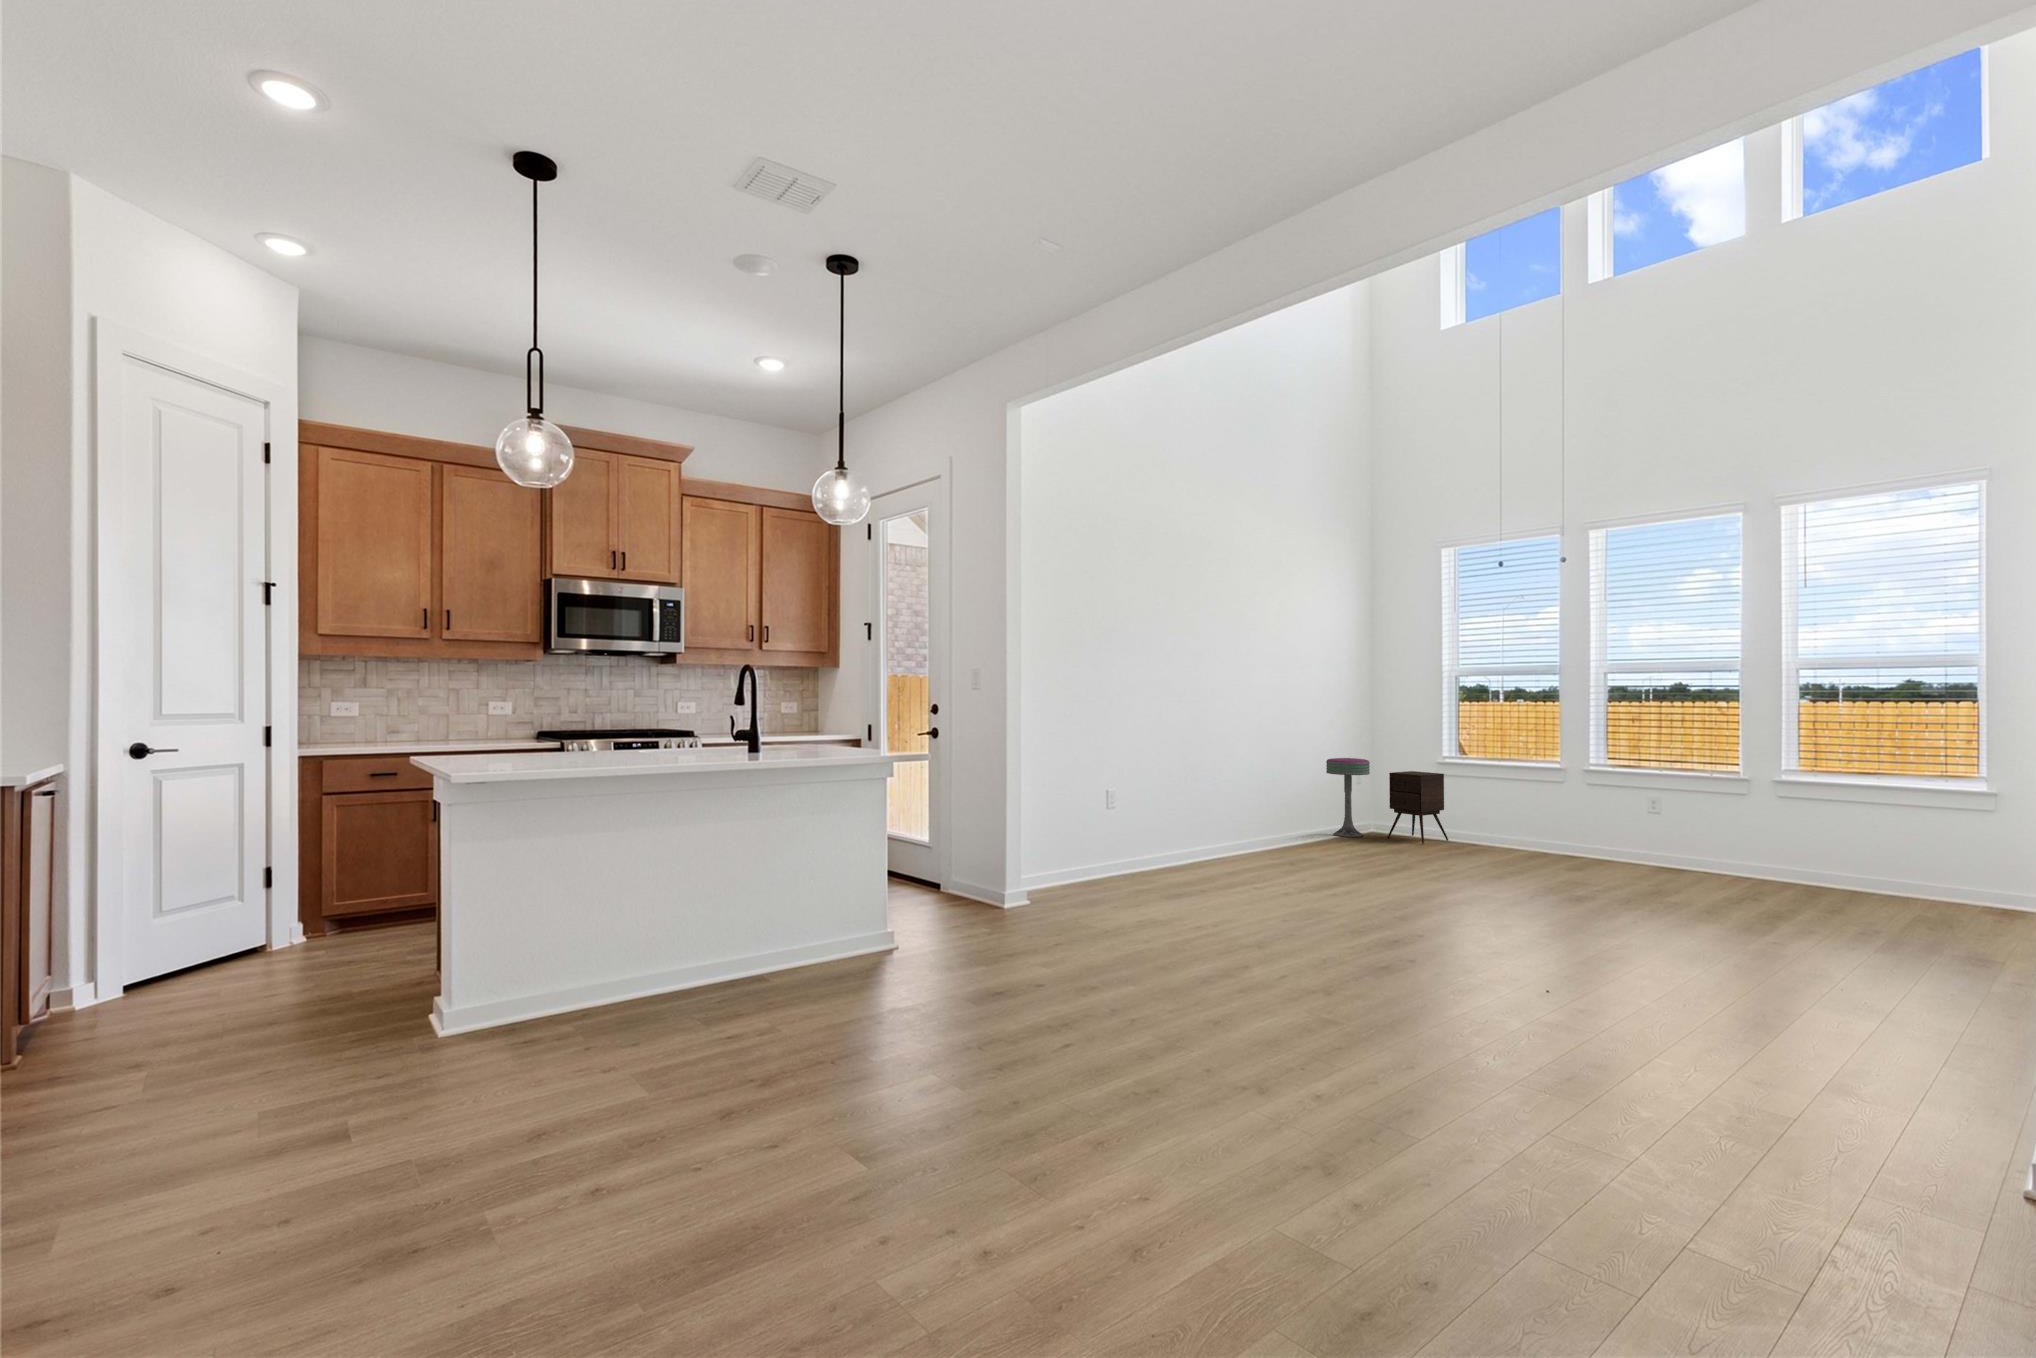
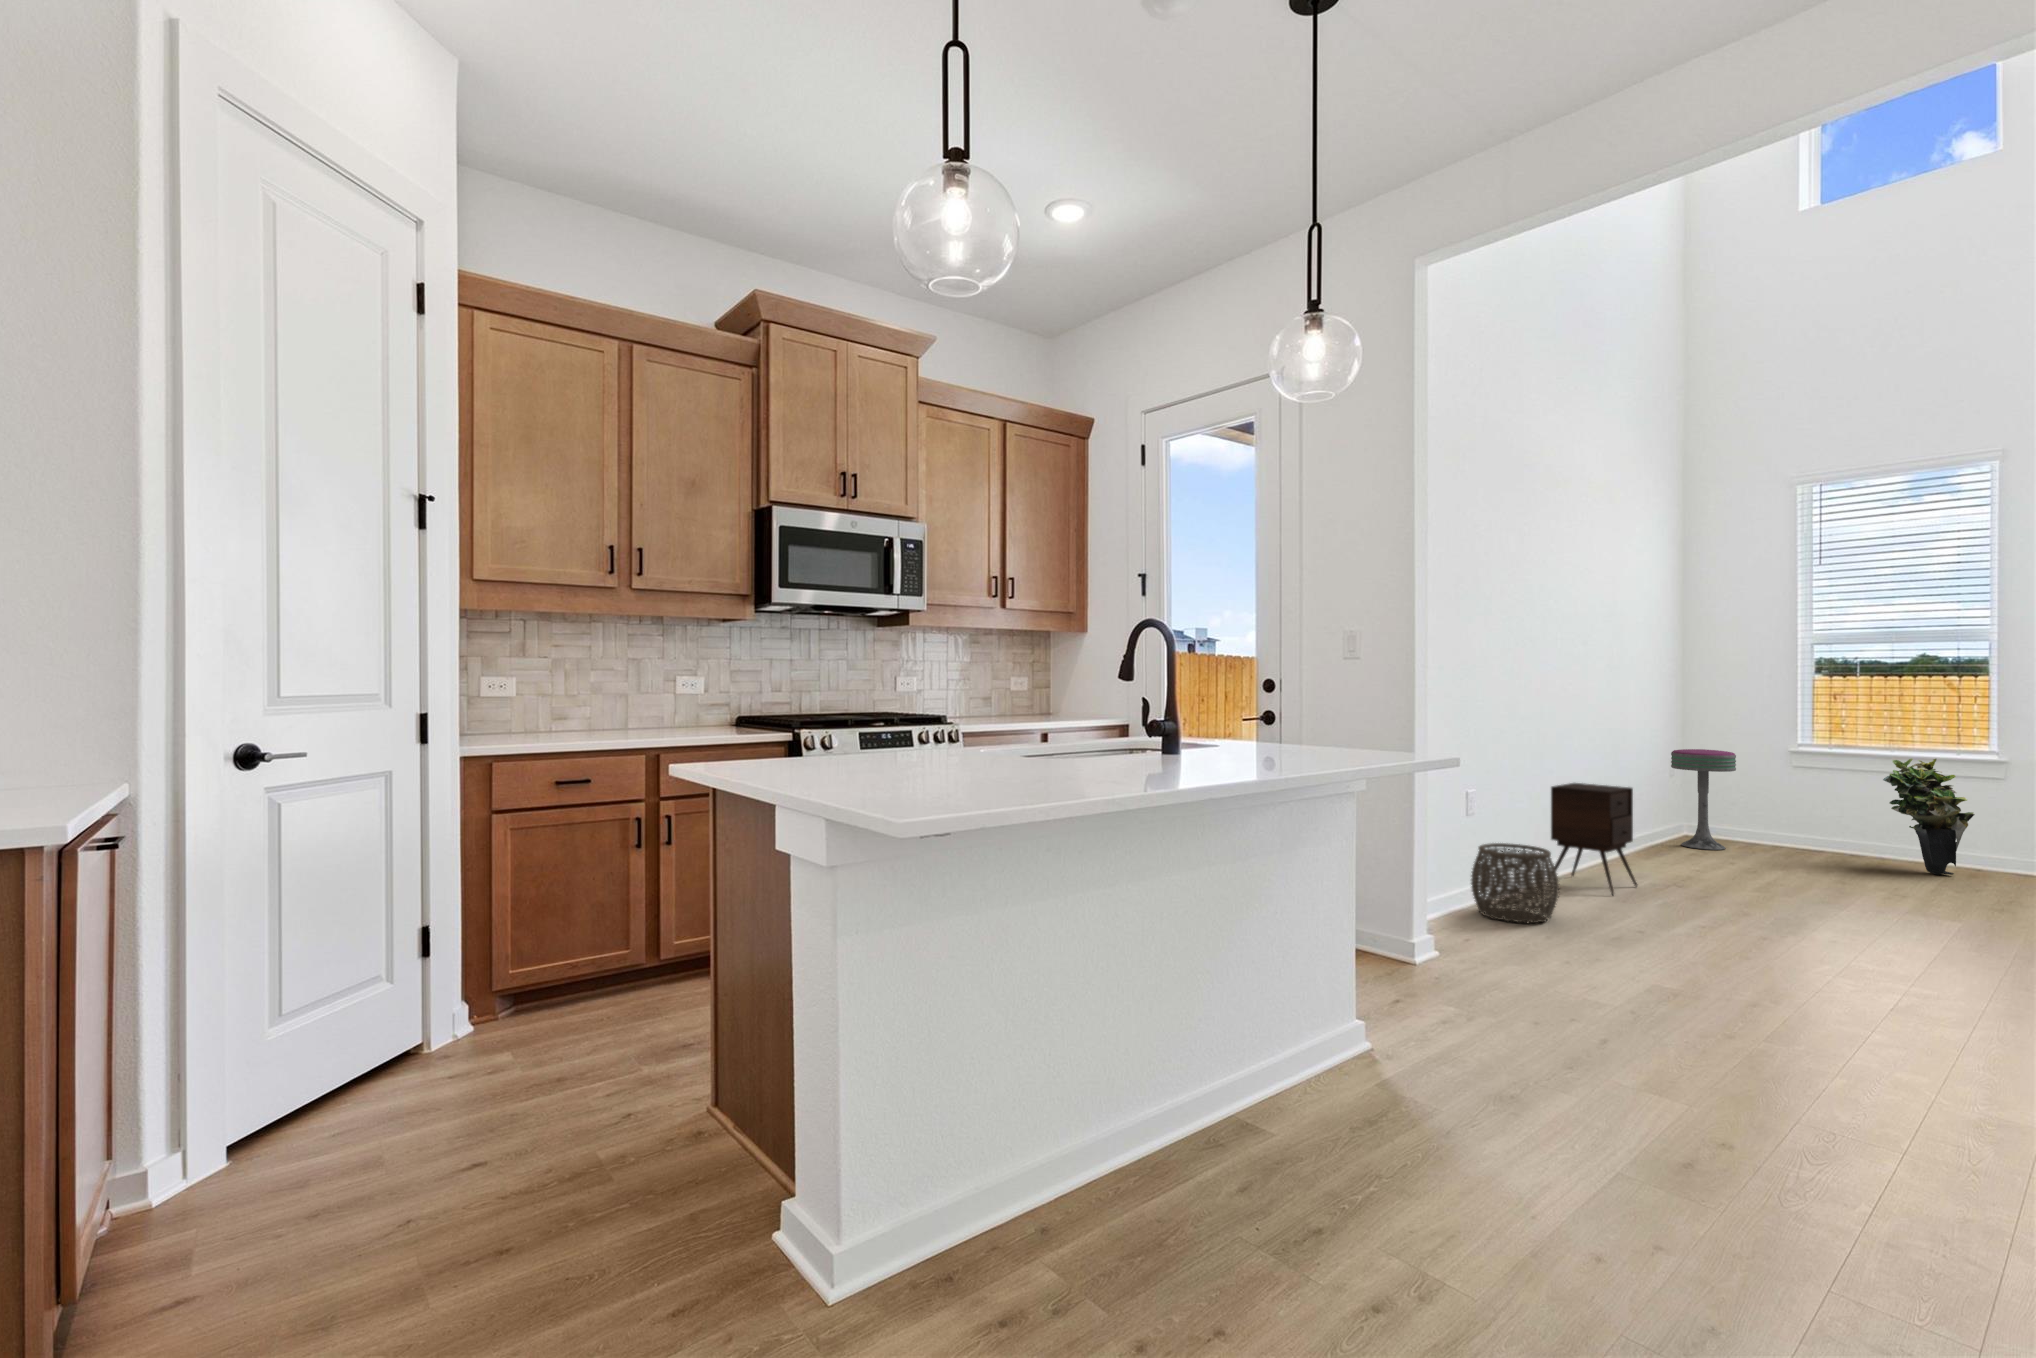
potted plant: none [1453,764,1510,852] -> present [1883,758,1975,875]
side table: present [1387,771,1448,844] -> present [1551,783,1637,895]
woven basket: none [1087,825,1146,882] -> present [1471,843,1559,923]

